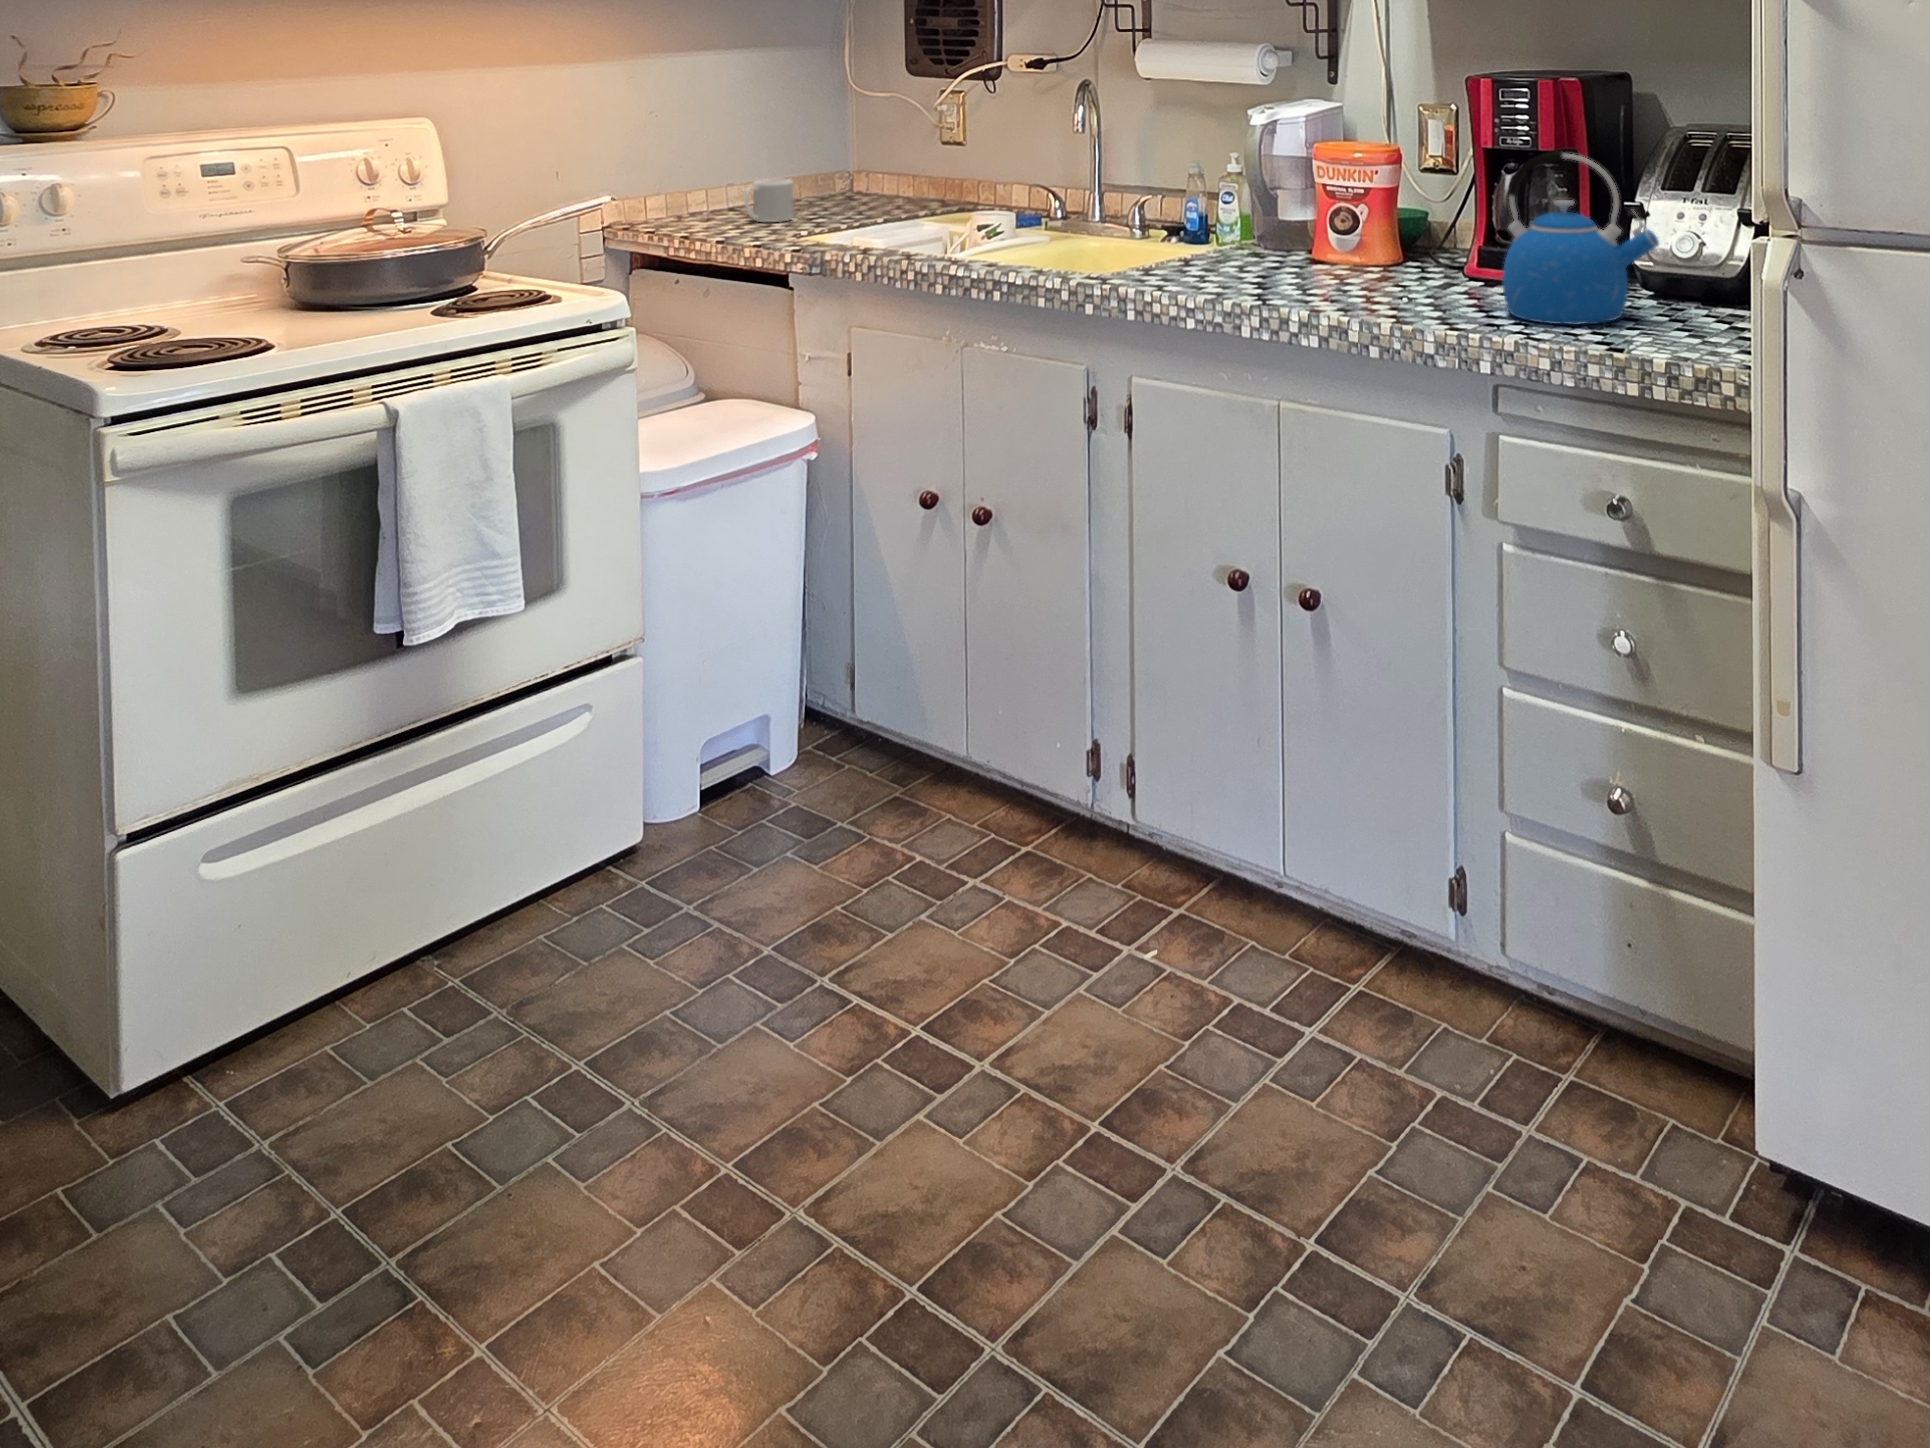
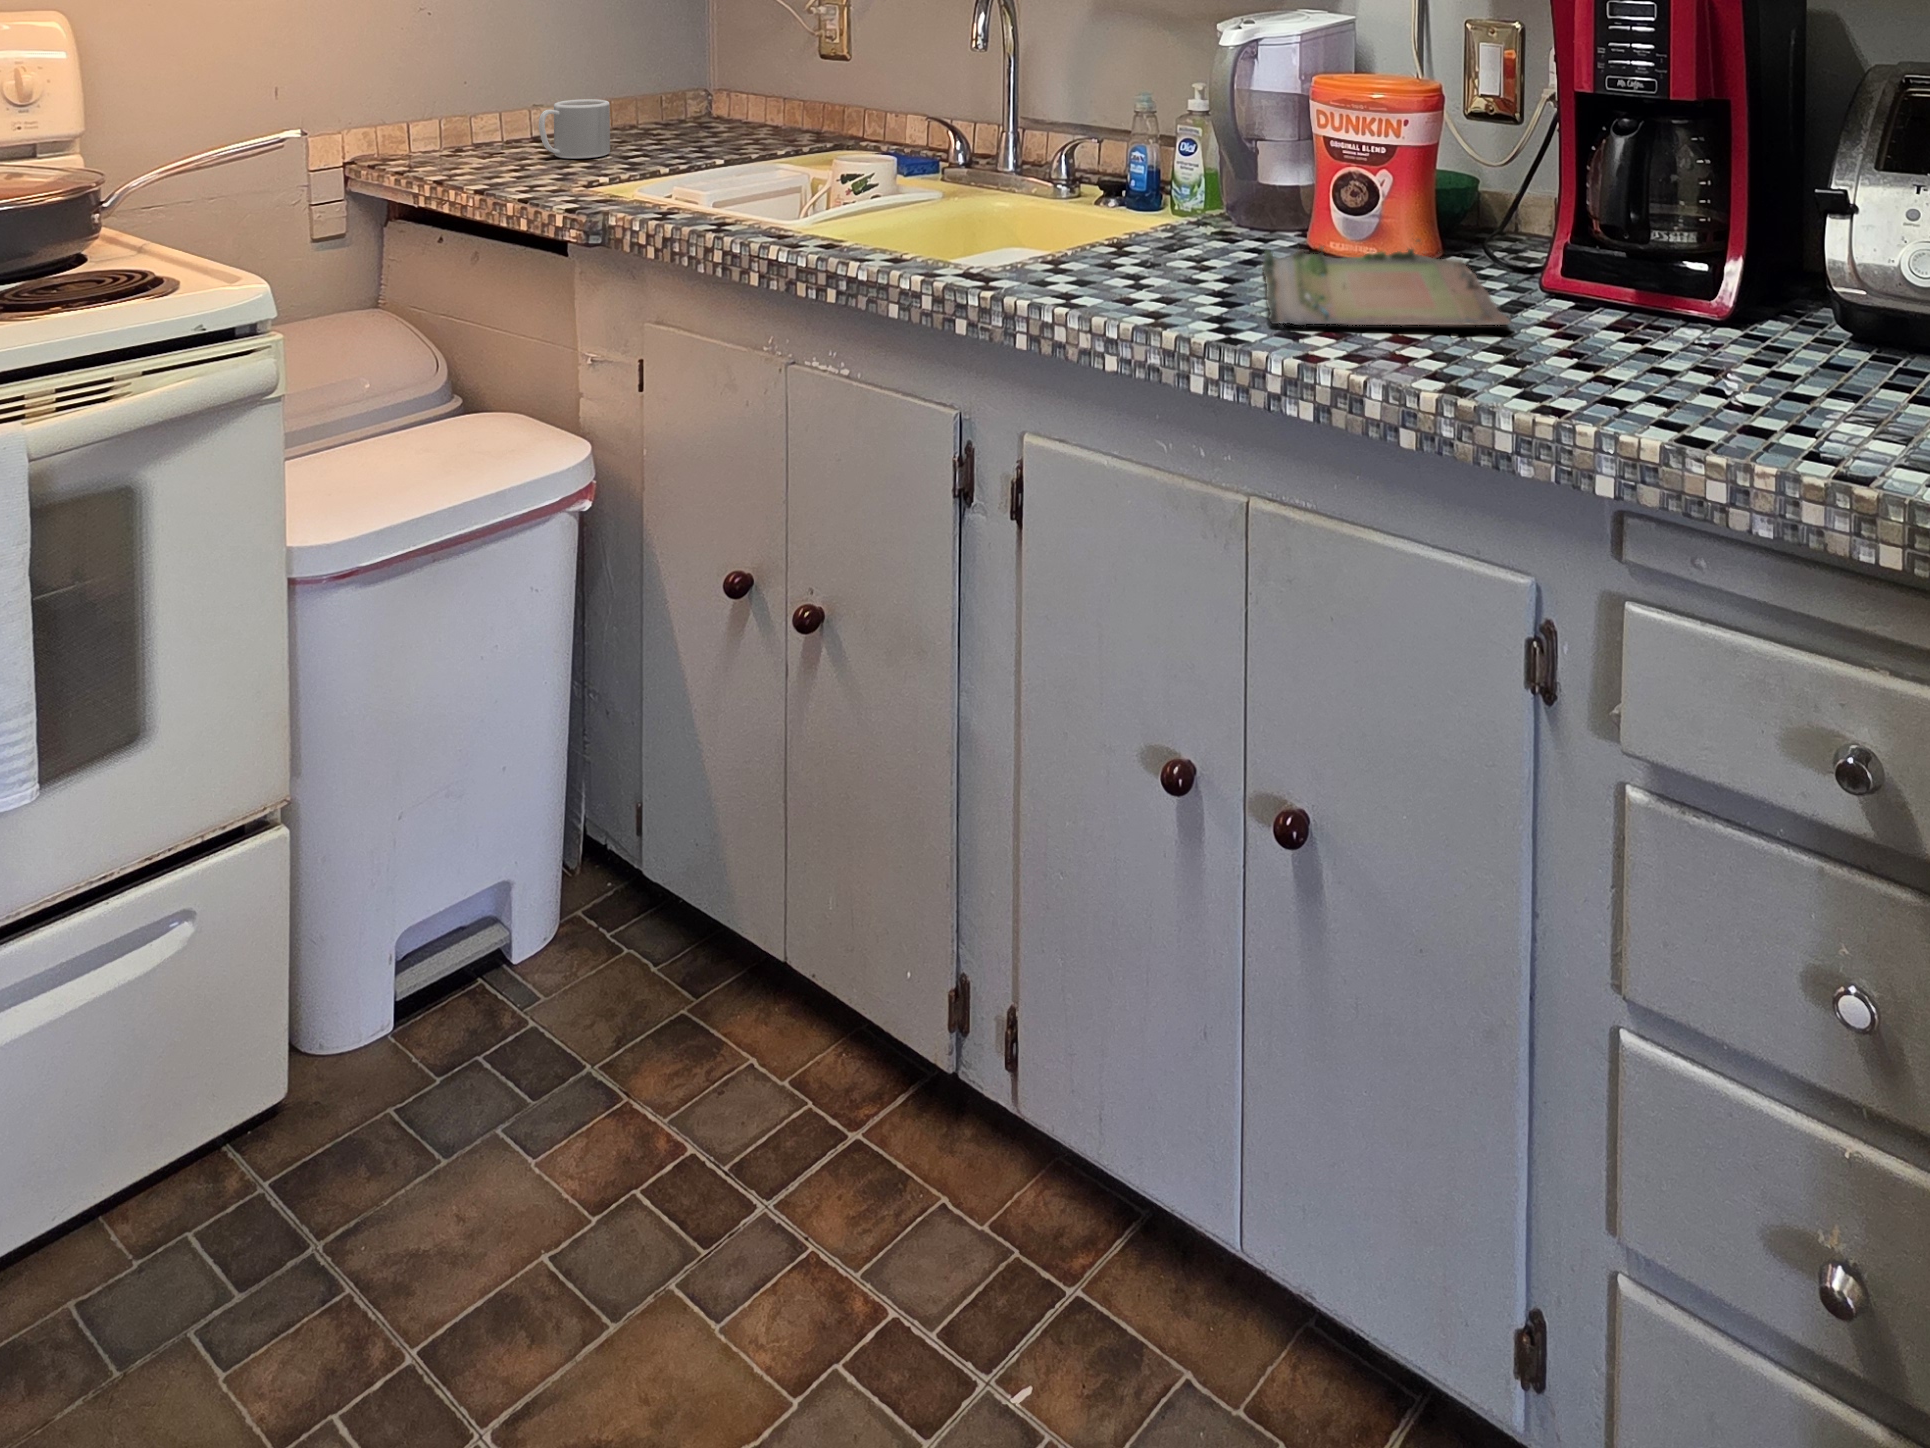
kettle: present [1503,151,1659,325] -> none [1621,105,1892,401]
tray: none [1282,247,1441,299] -> present [1262,240,1510,326]

